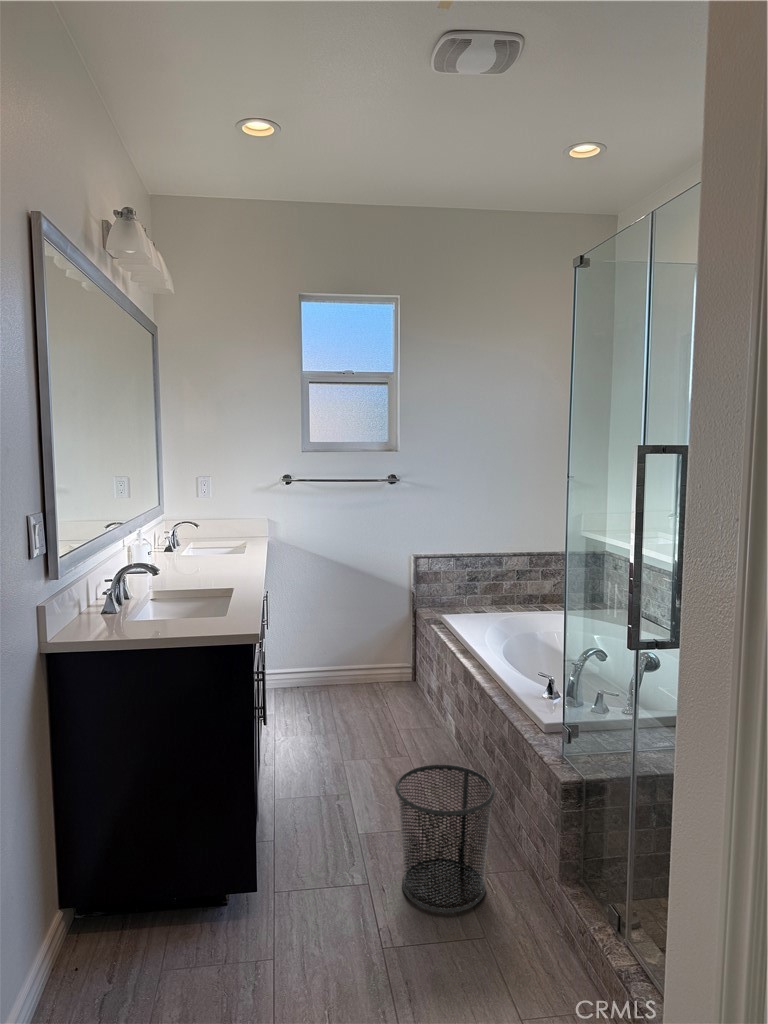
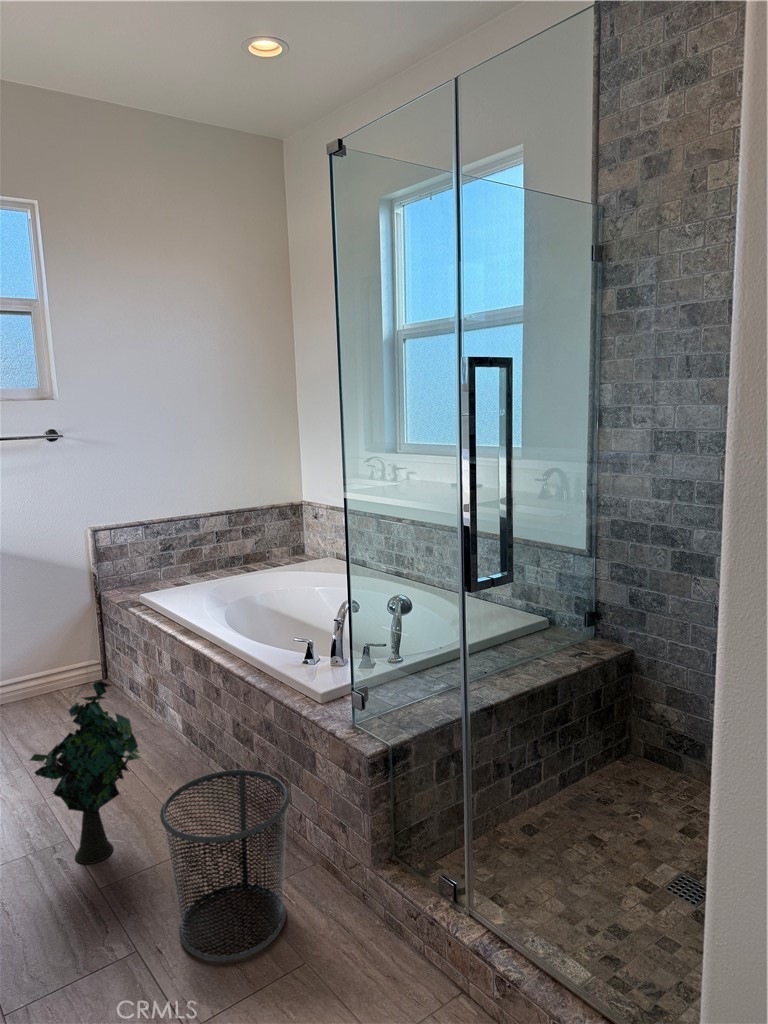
decorative plant: none [329,675,406,812] -> present [30,680,140,864]

